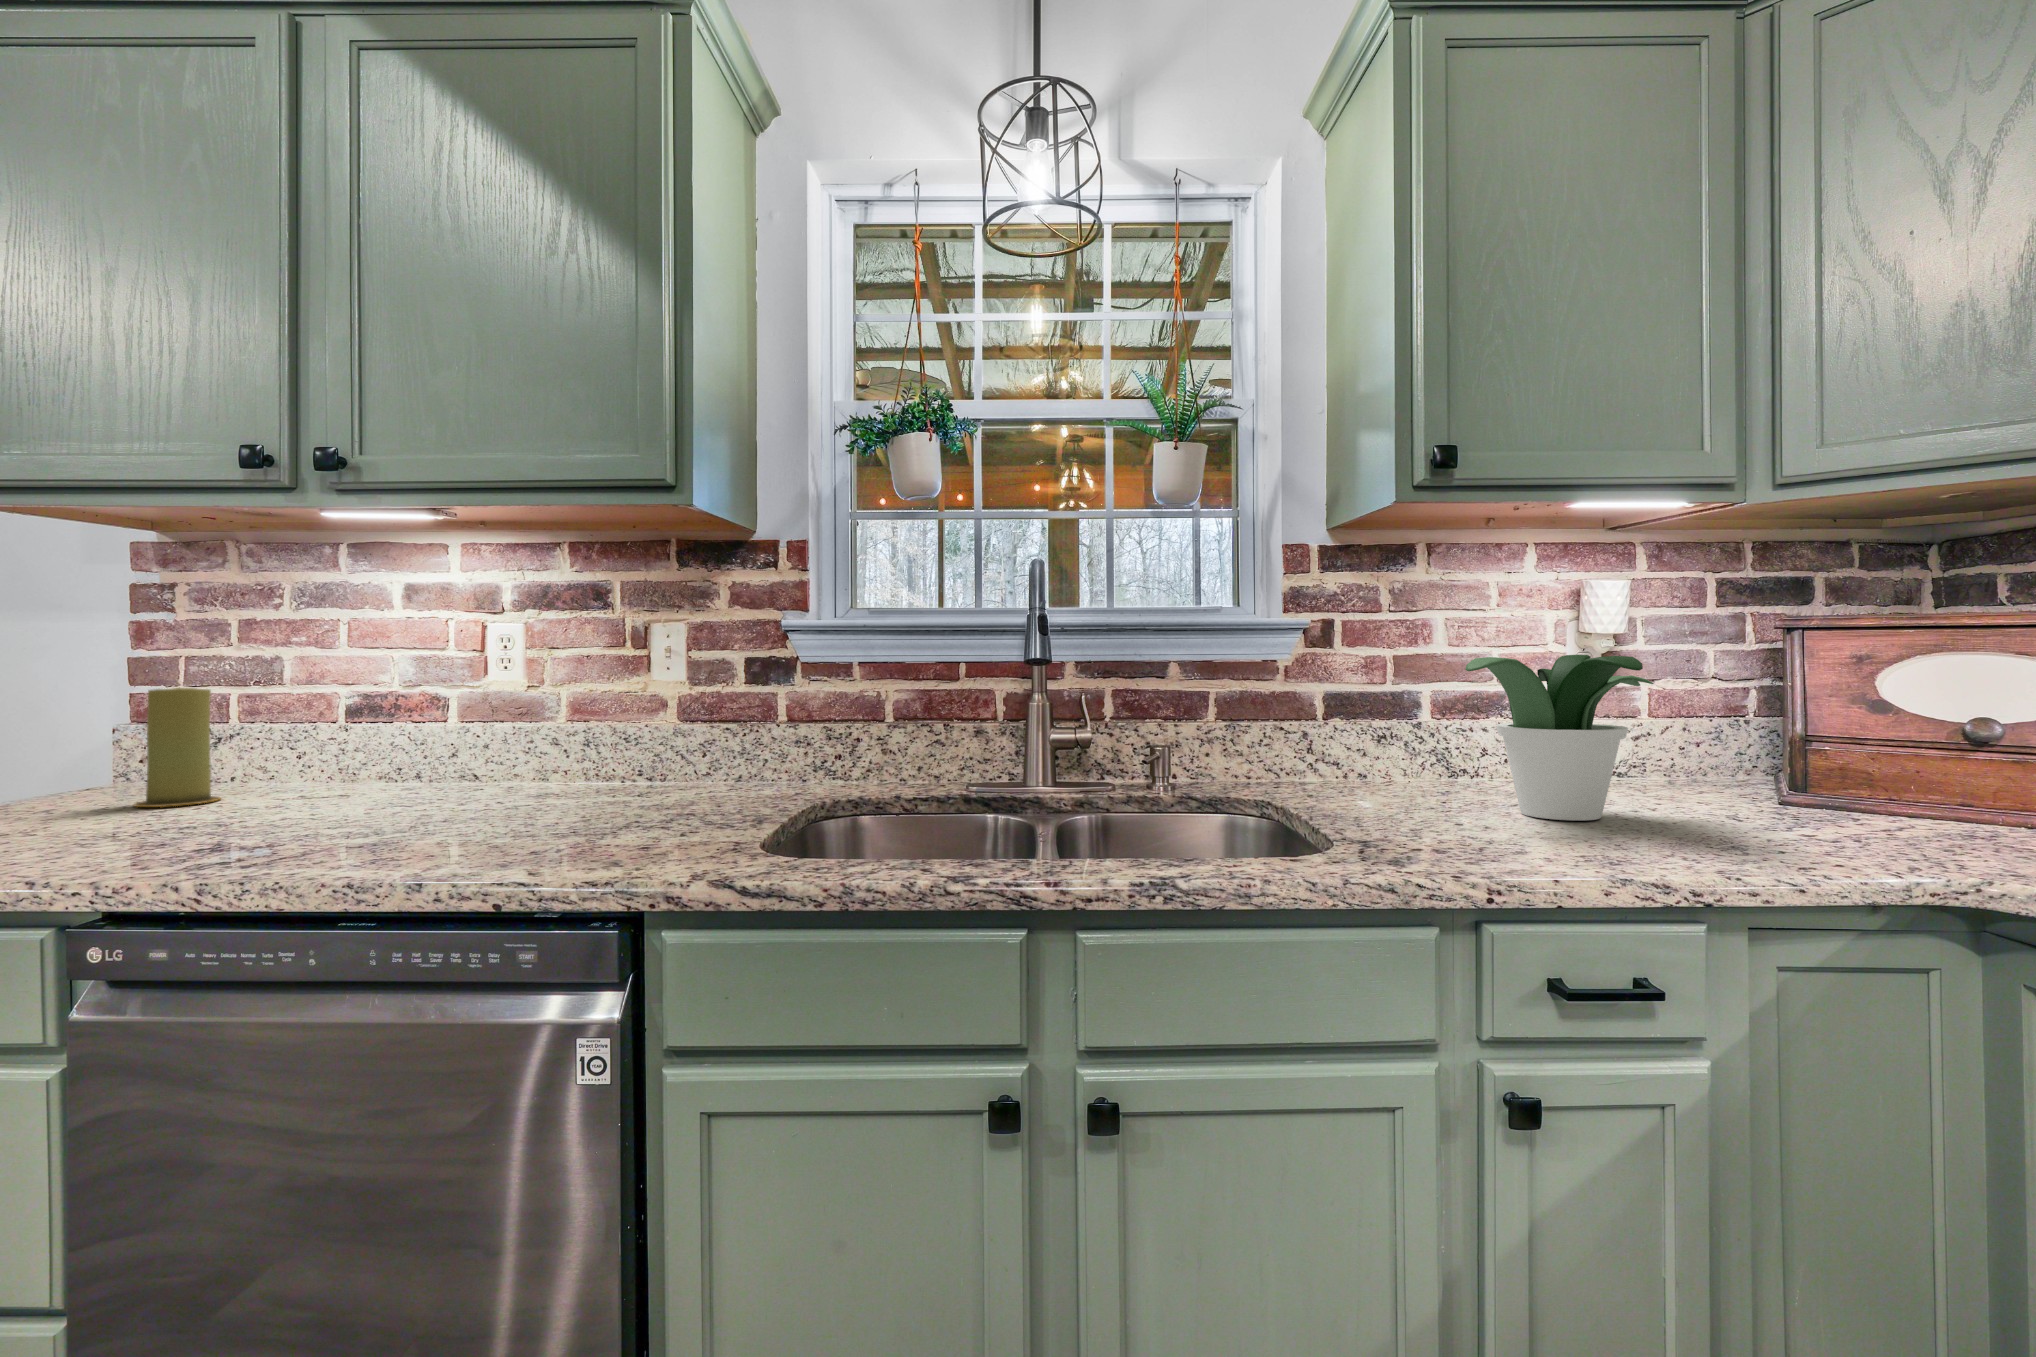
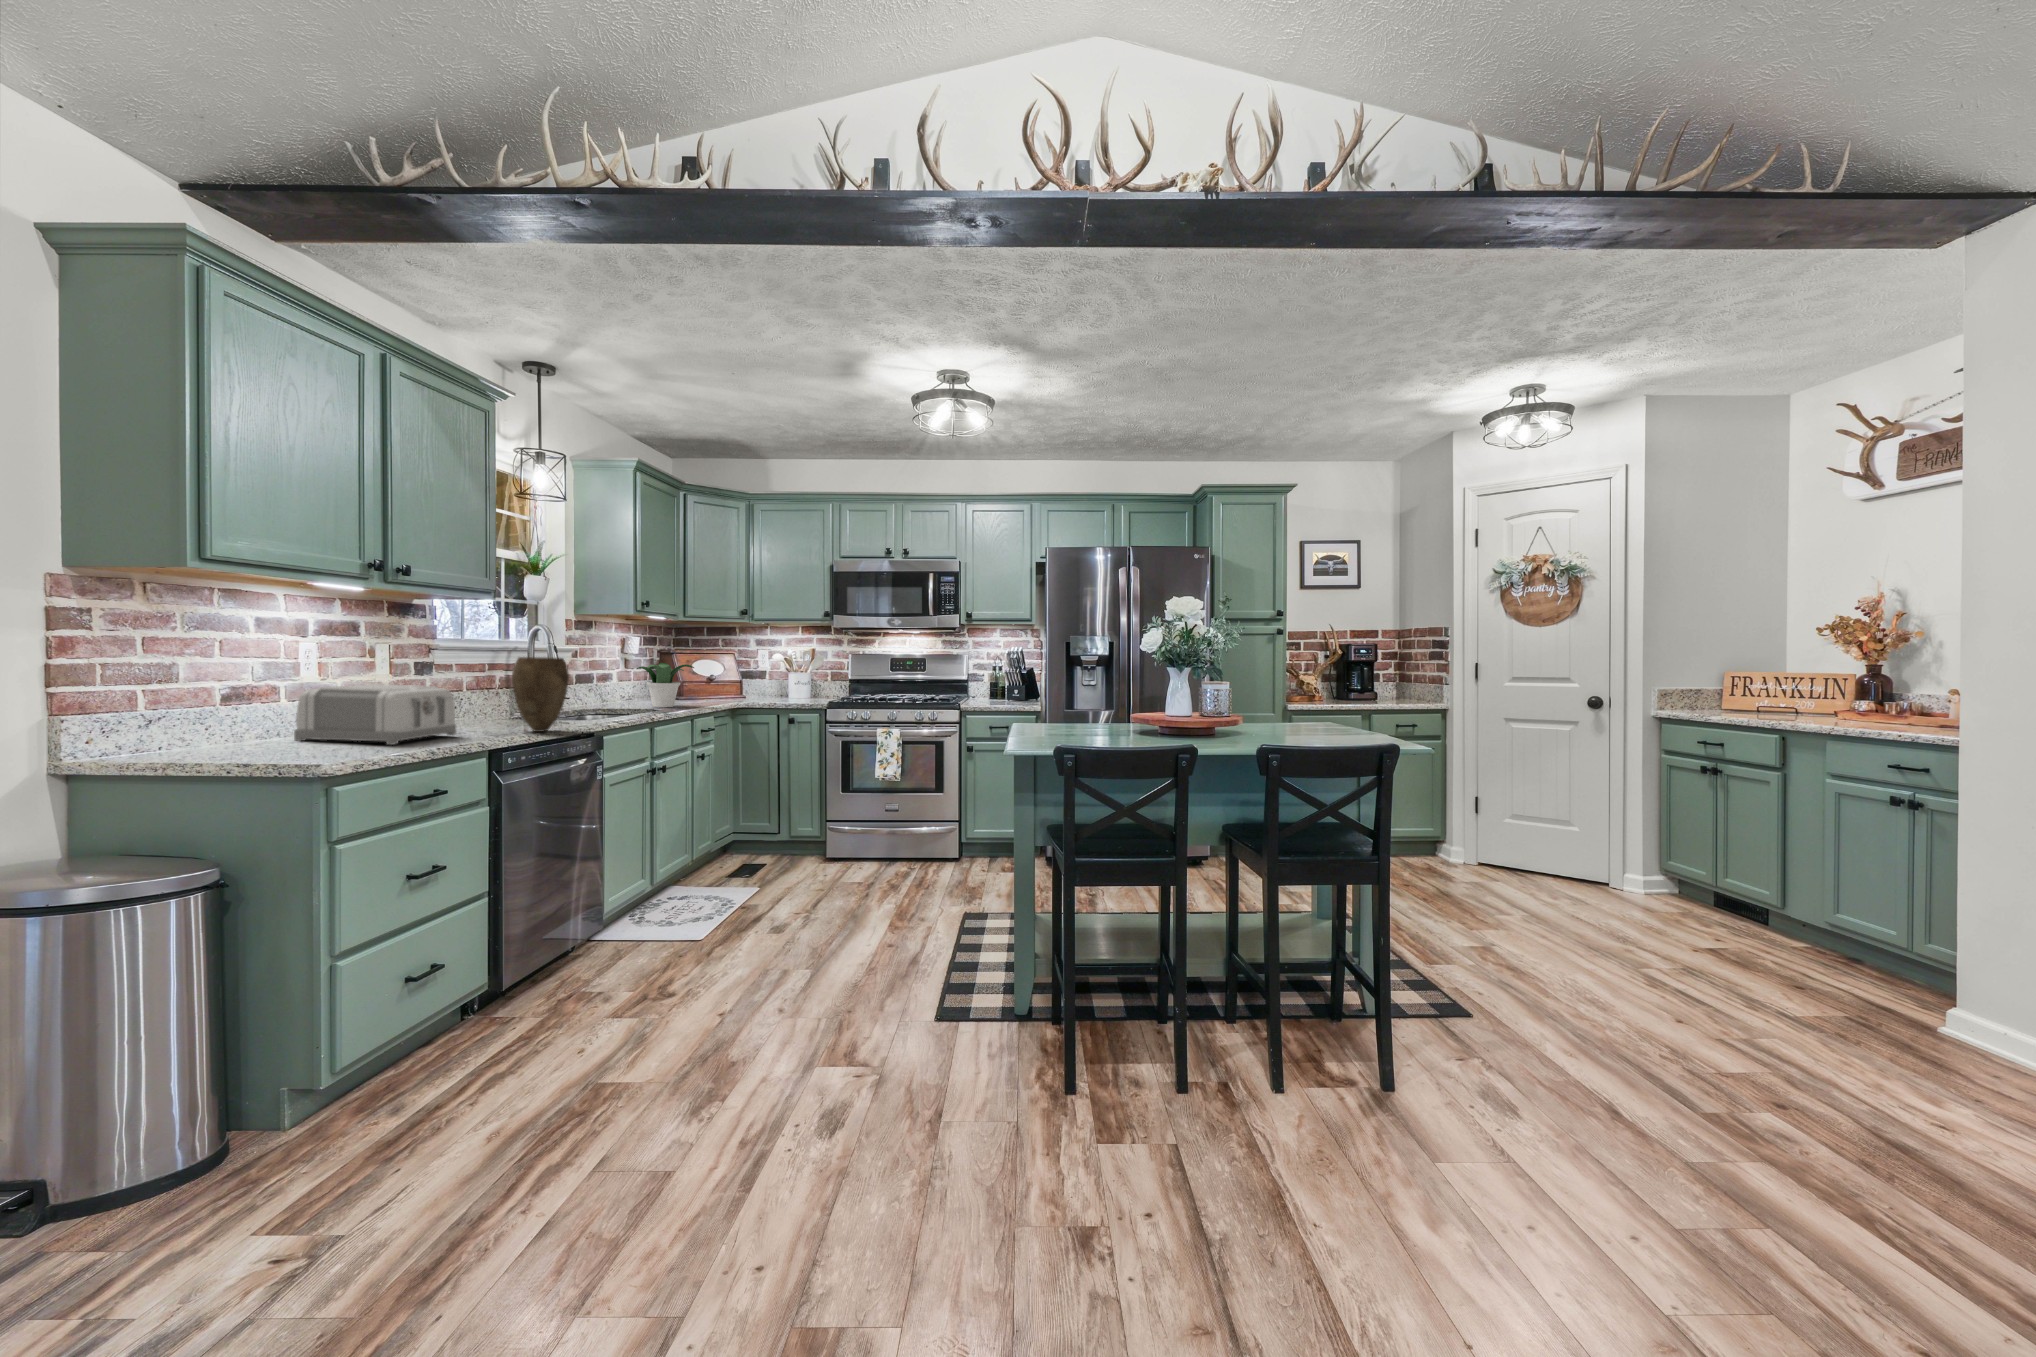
vase: none [540,625,689,839] -> present [512,657,569,732]
candle: present [134,688,221,807] -> none [220,685,276,757]
toaster: none [283,697,570,818] -> present [294,684,456,745]

